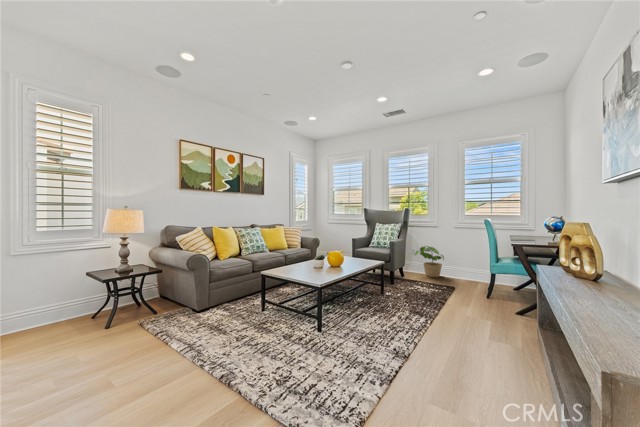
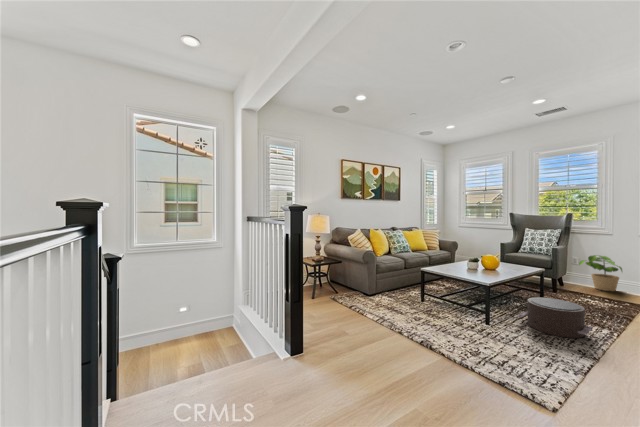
pouf: none [351,293,412,334] -> present [518,297,593,338]

